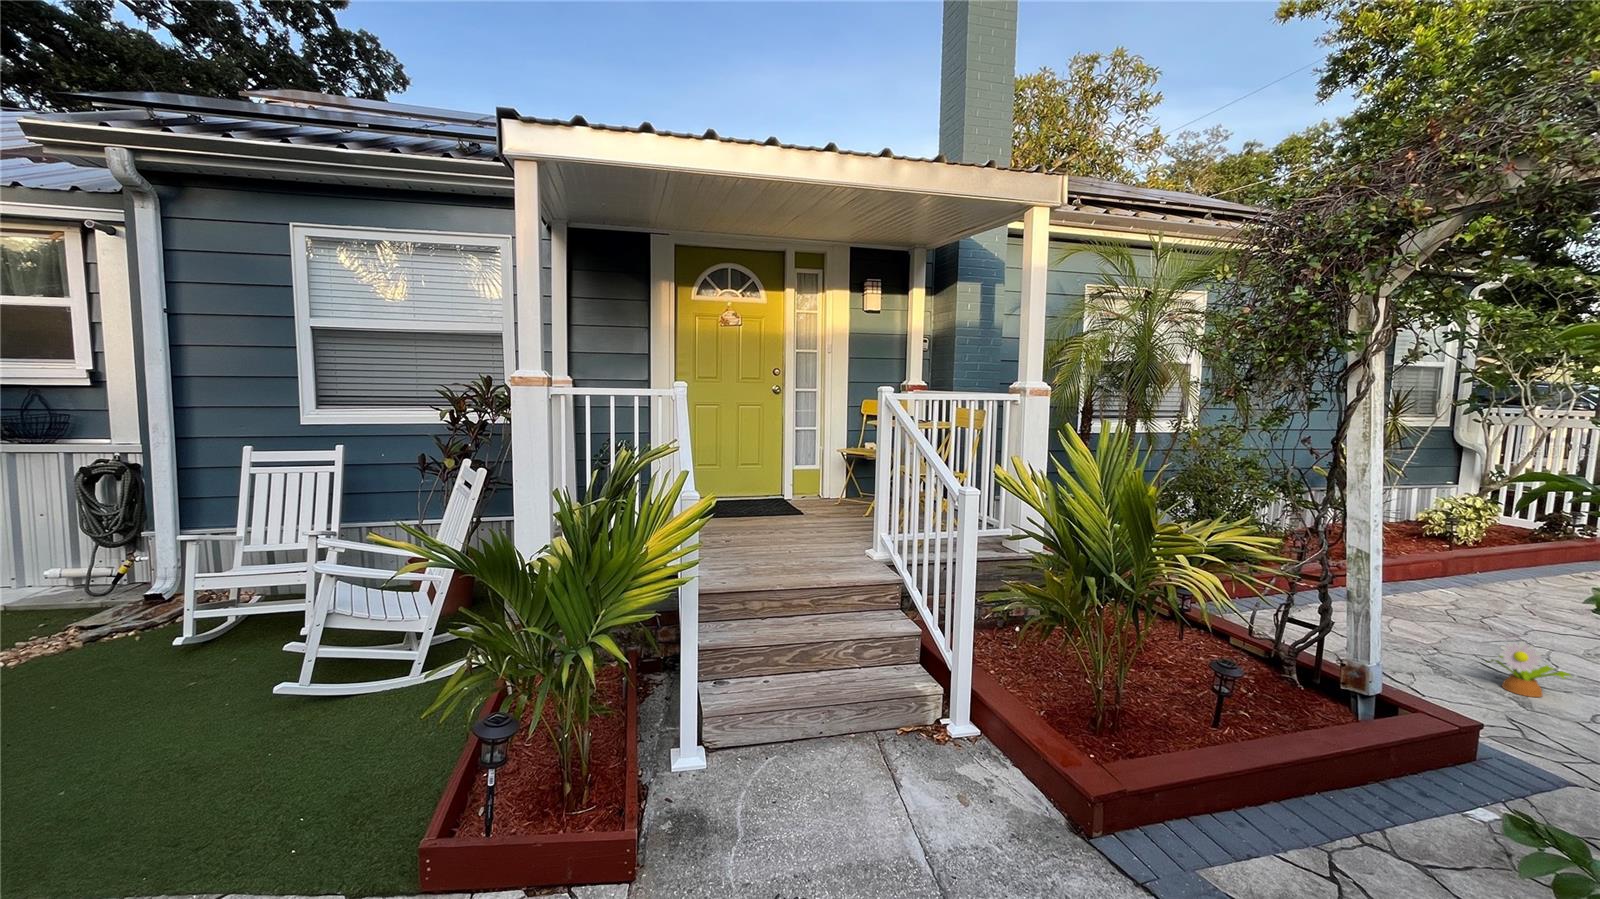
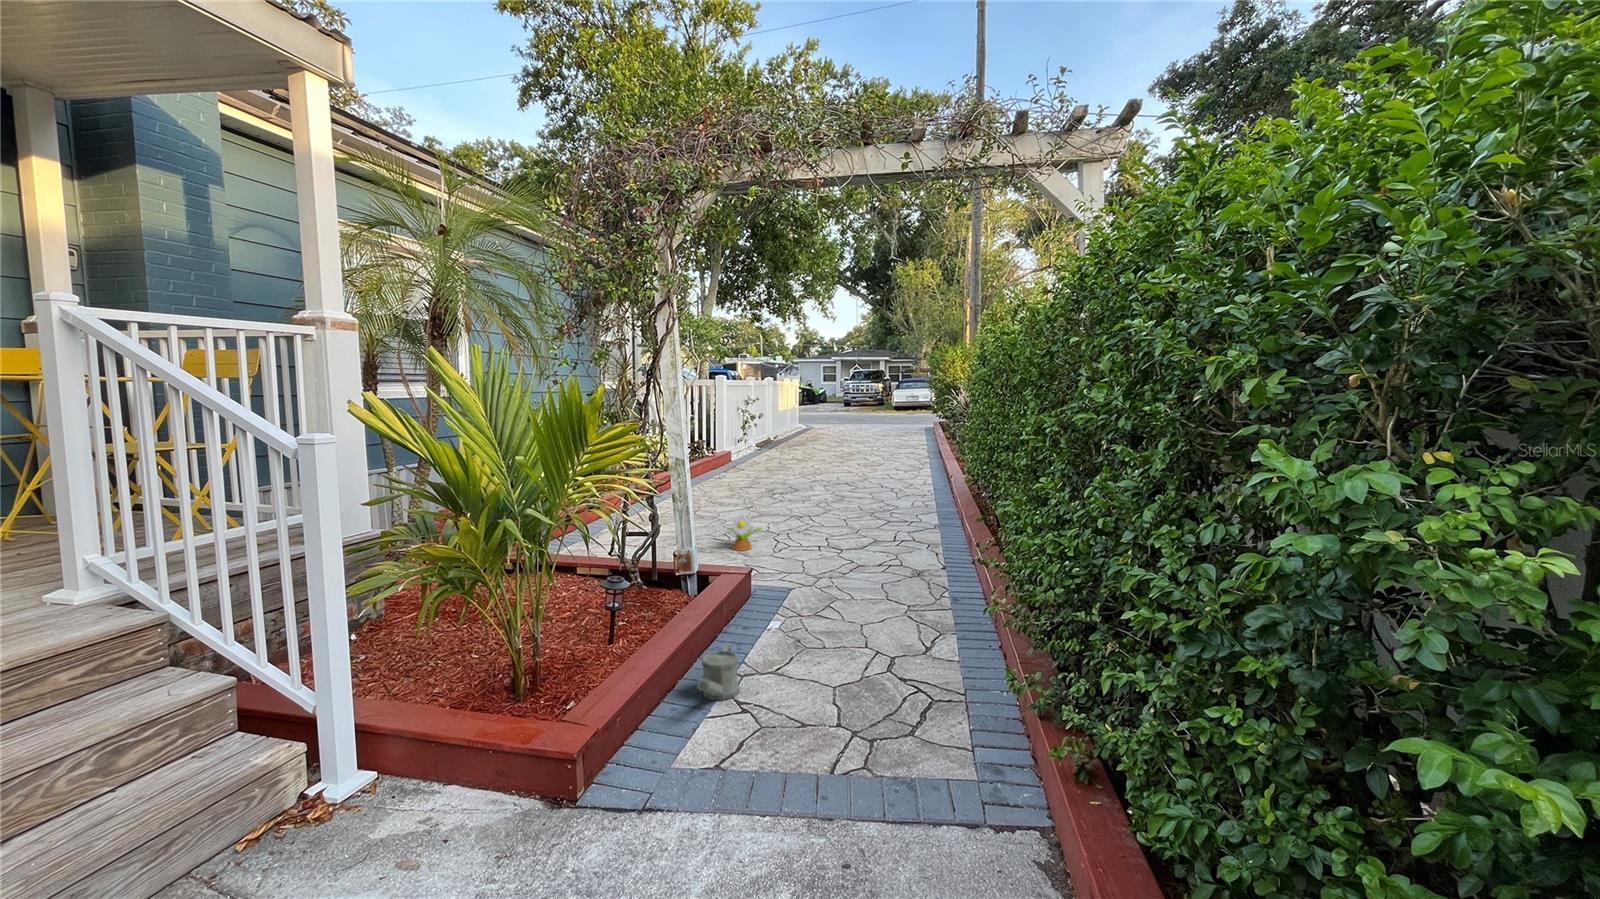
watering can: none [1264,787,1351,852] -> present [697,644,740,700]

